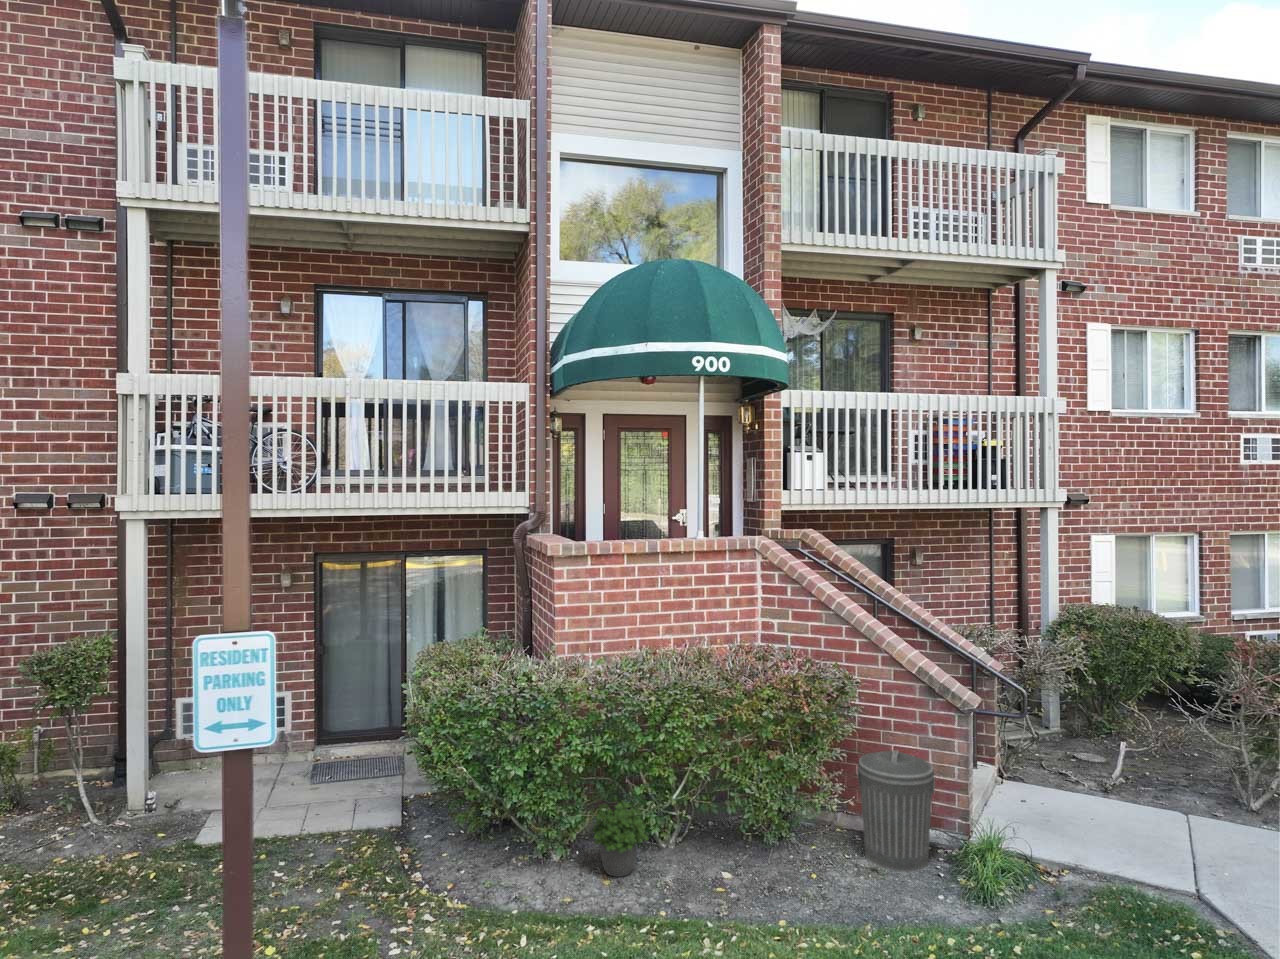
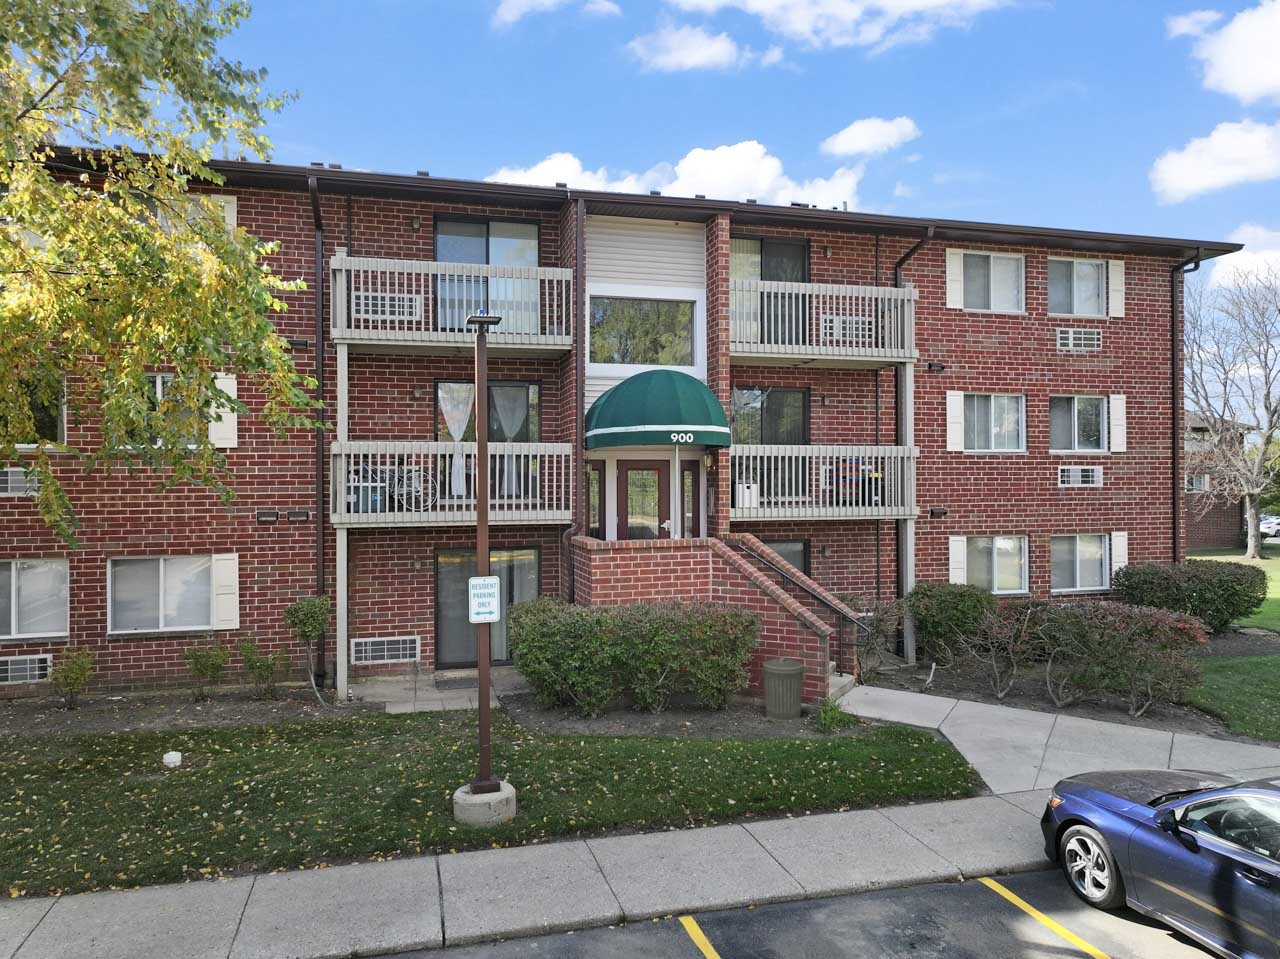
potted plant: present [589,797,649,877] -> none [613,681,646,723]

